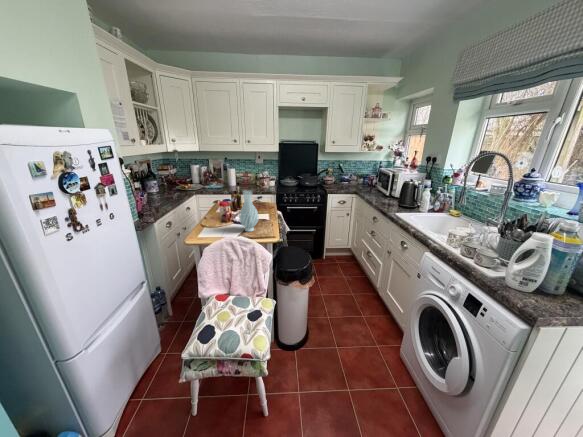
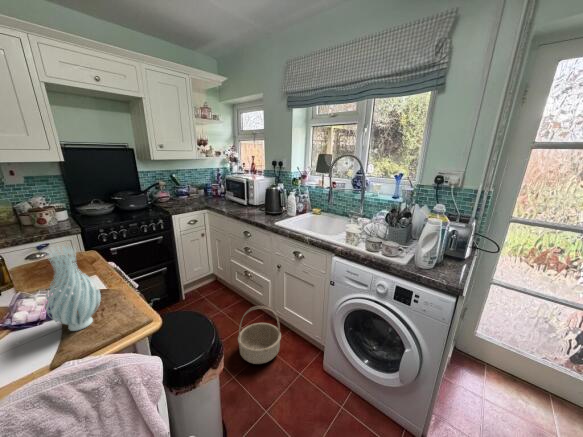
basket: none [339,275,376,325] -> present [238,306,281,364]

